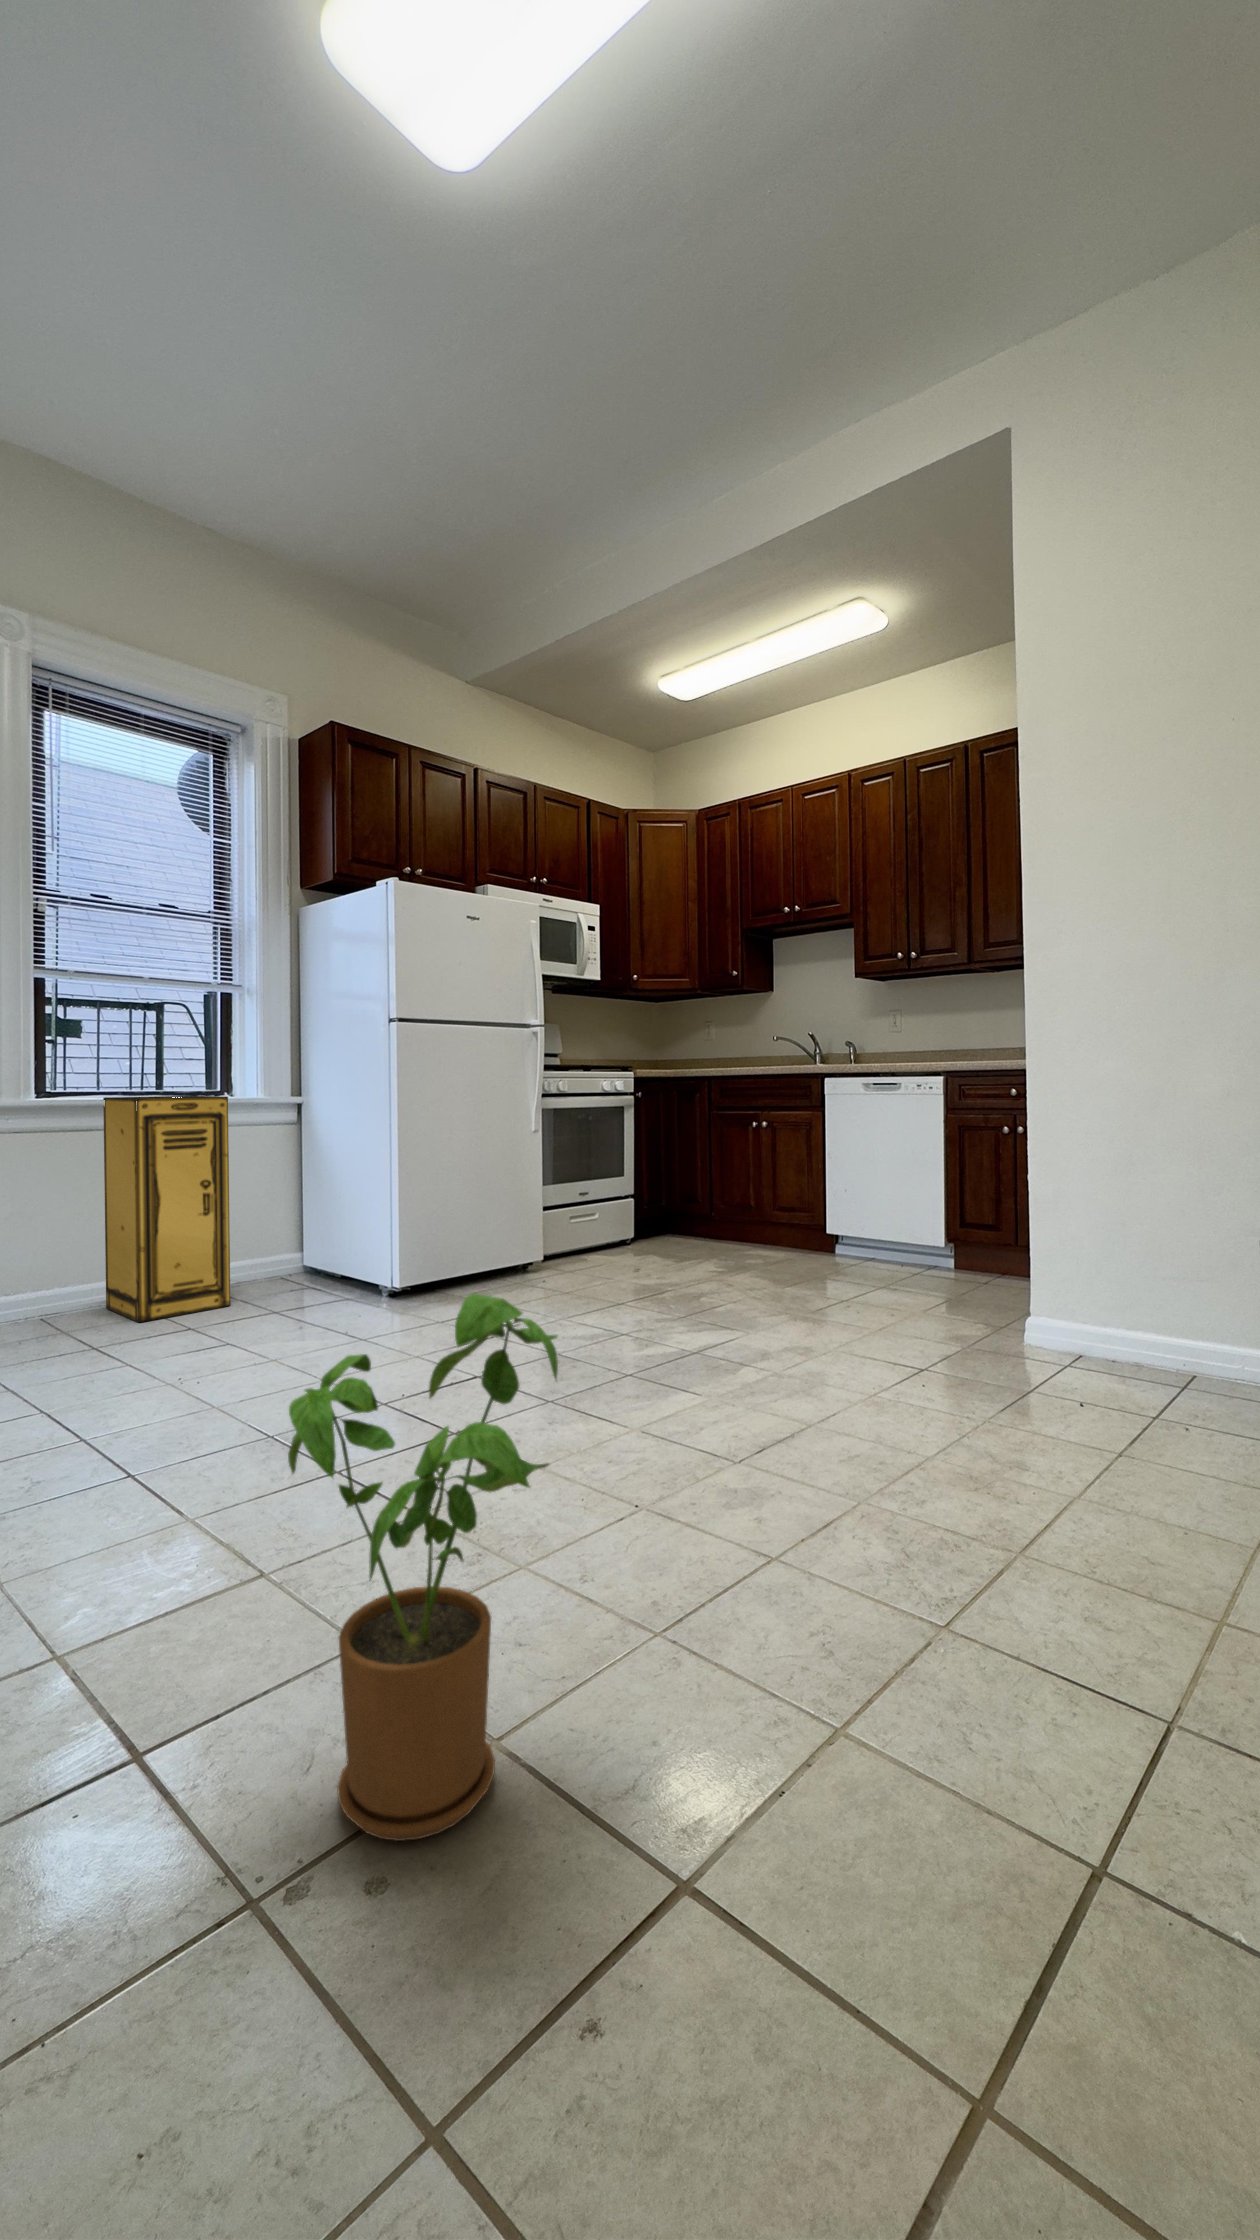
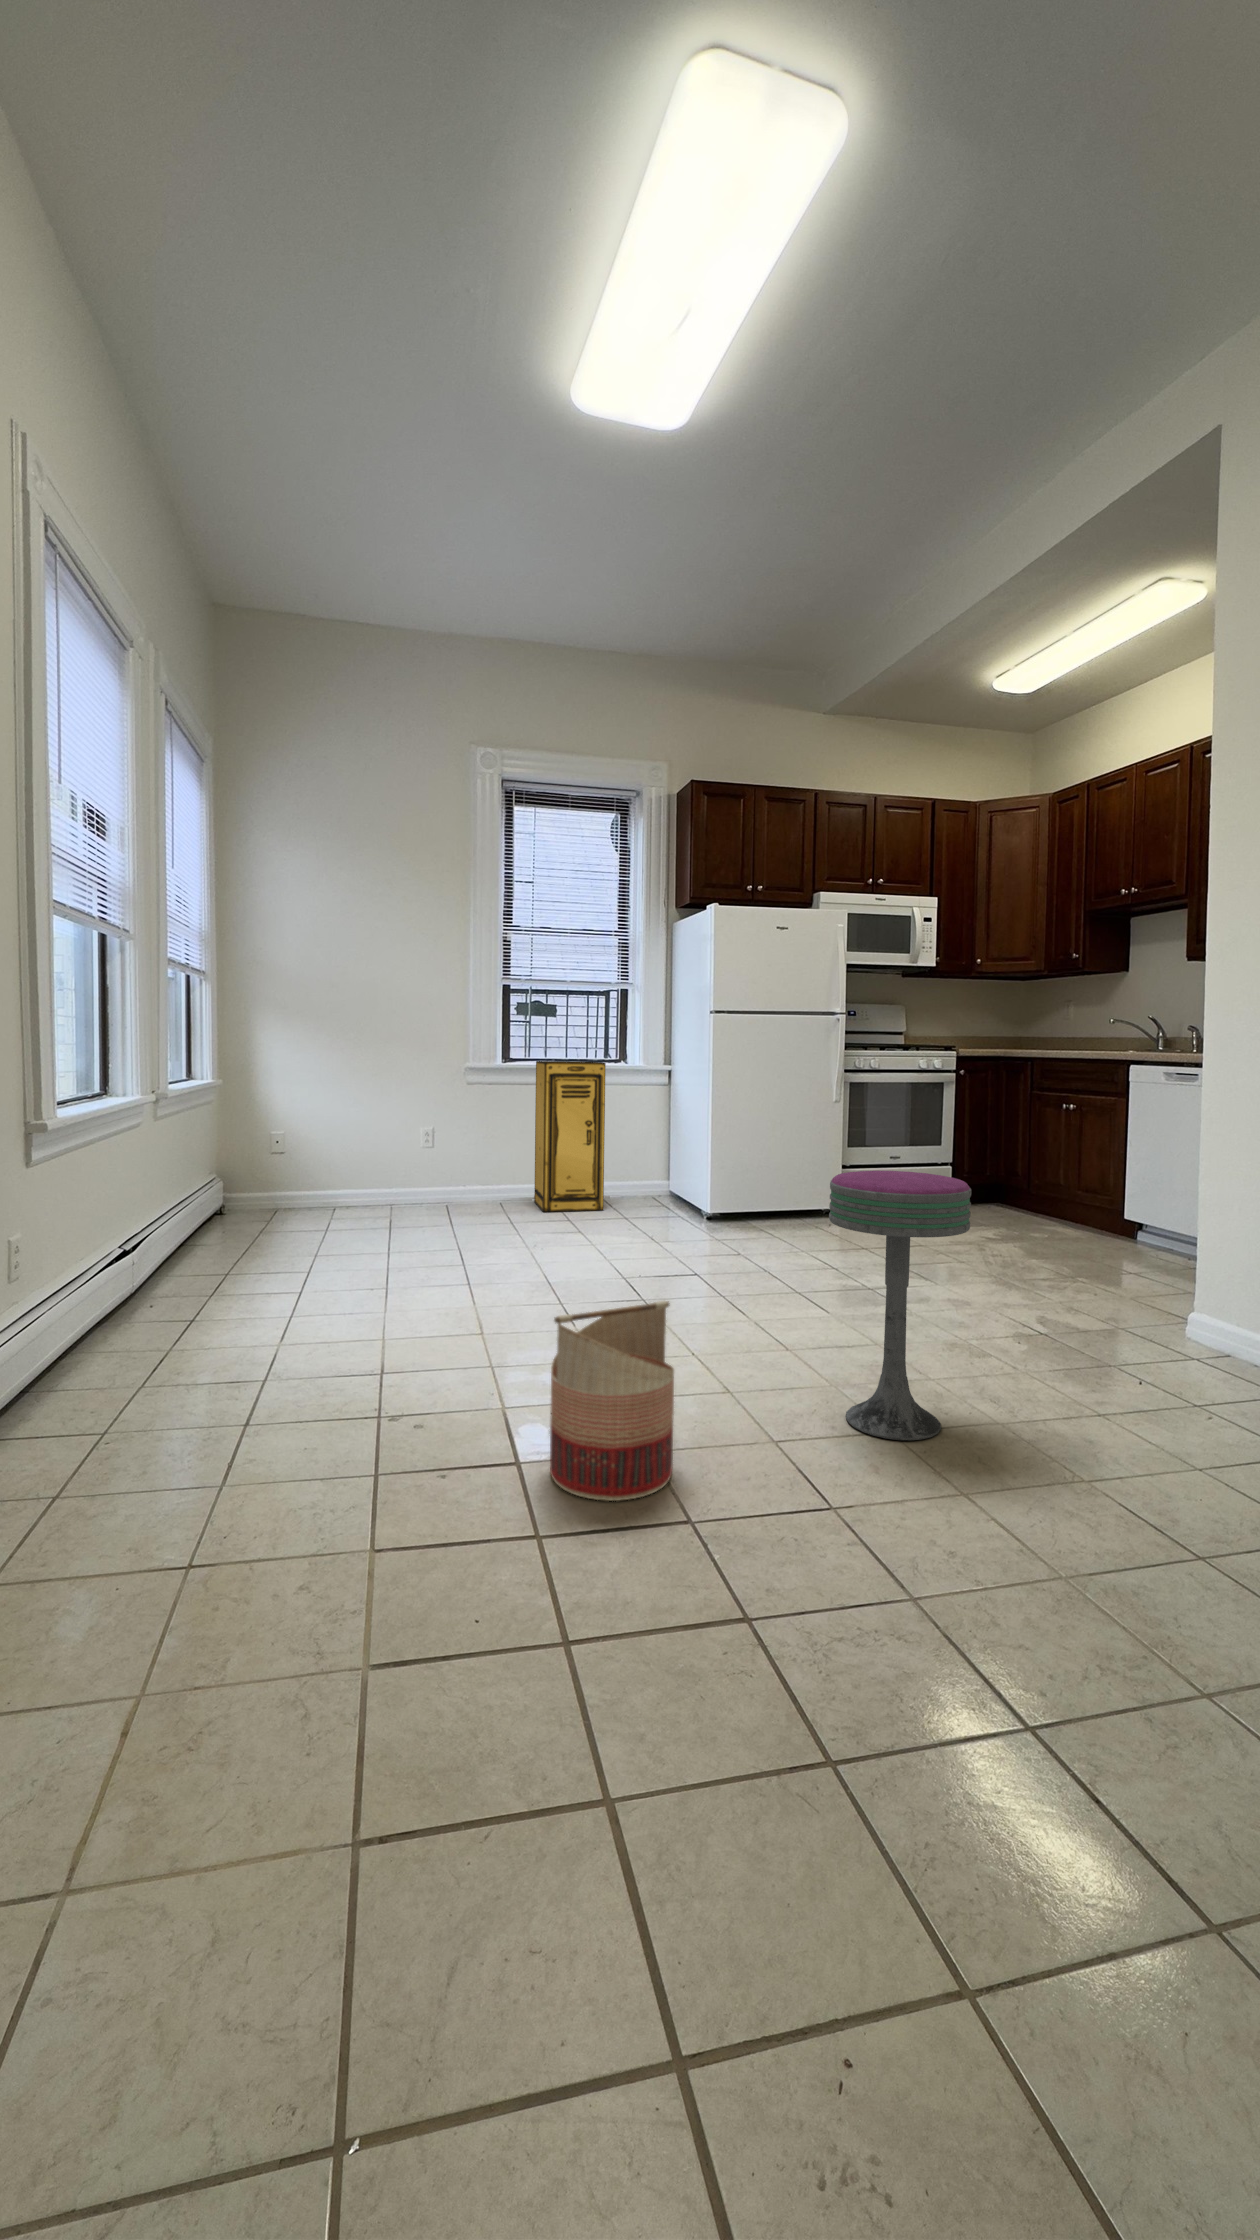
bar stool: none [908,1219,1102,1590] -> present [829,1171,971,1440]
house plant: present [288,1294,558,1841] -> none [403,1166,547,1421]
basket: none [741,1484,970,1921] -> present [550,1301,674,1501]

